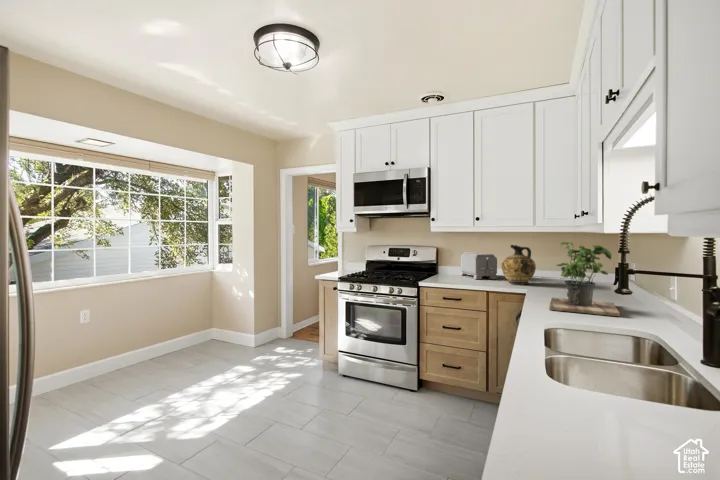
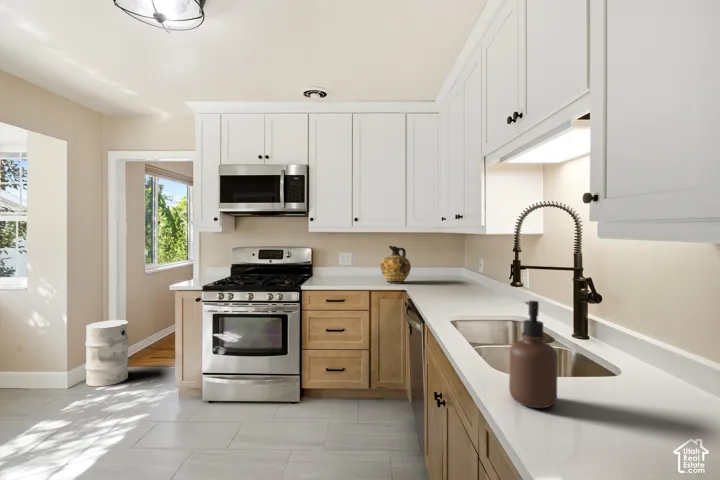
potted plant: present [549,242,620,316] -> none [435,243,494,306]
toaster: present [460,253,497,279] -> none [336,254,374,280]
trash can: none [263,301,293,352] -> present [85,320,129,386]
soap dispenser: none [534,310,595,445] -> present [509,301,558,408]

